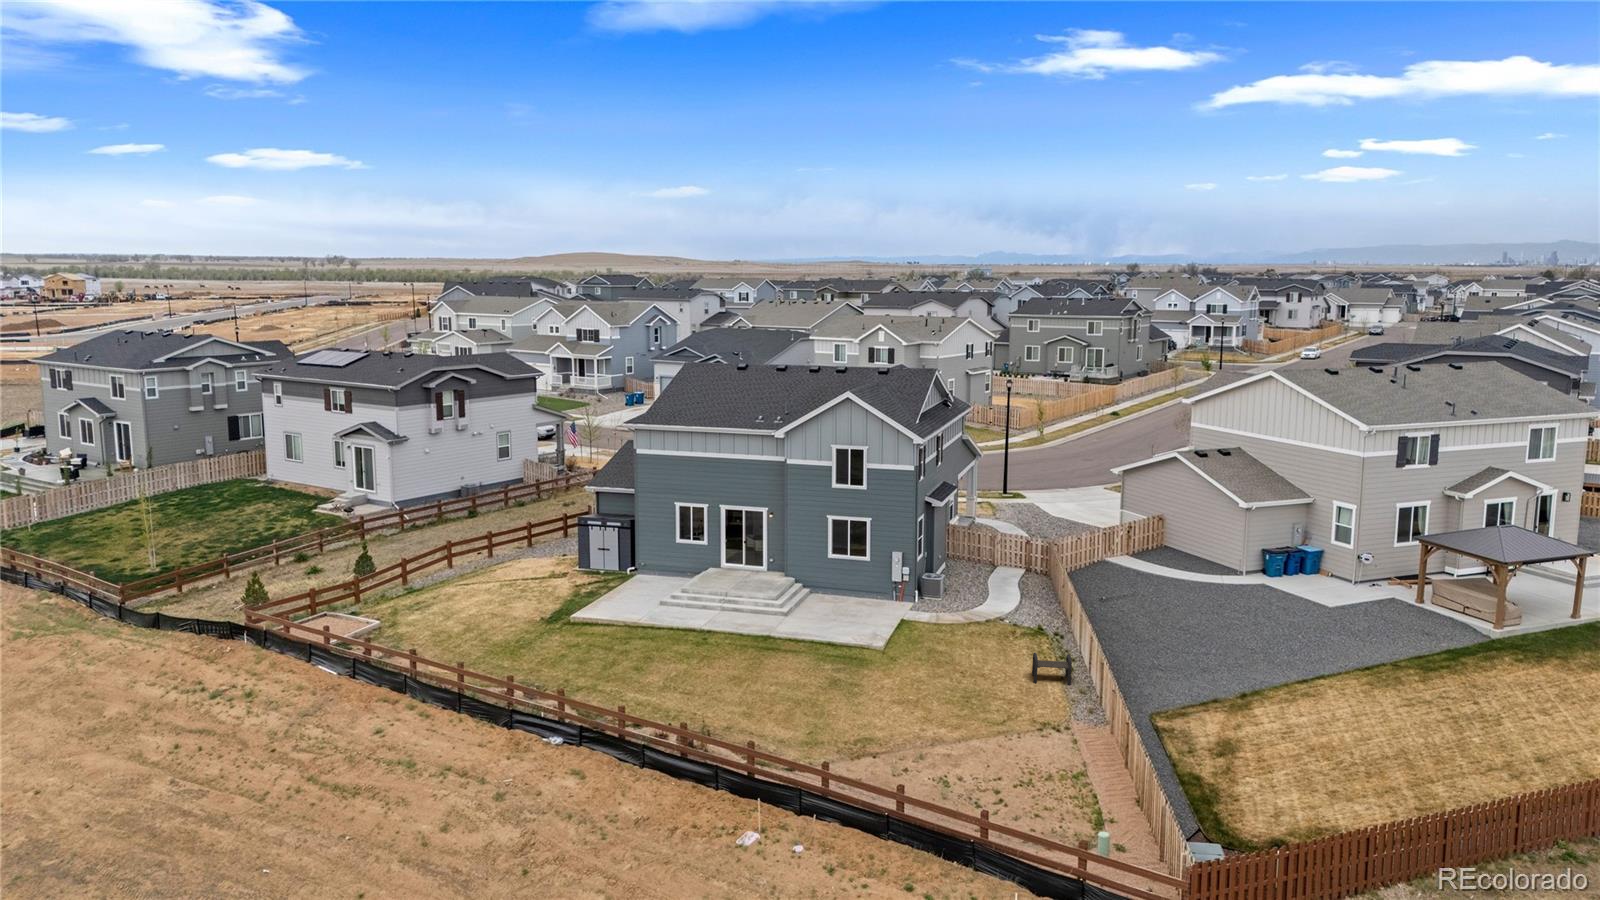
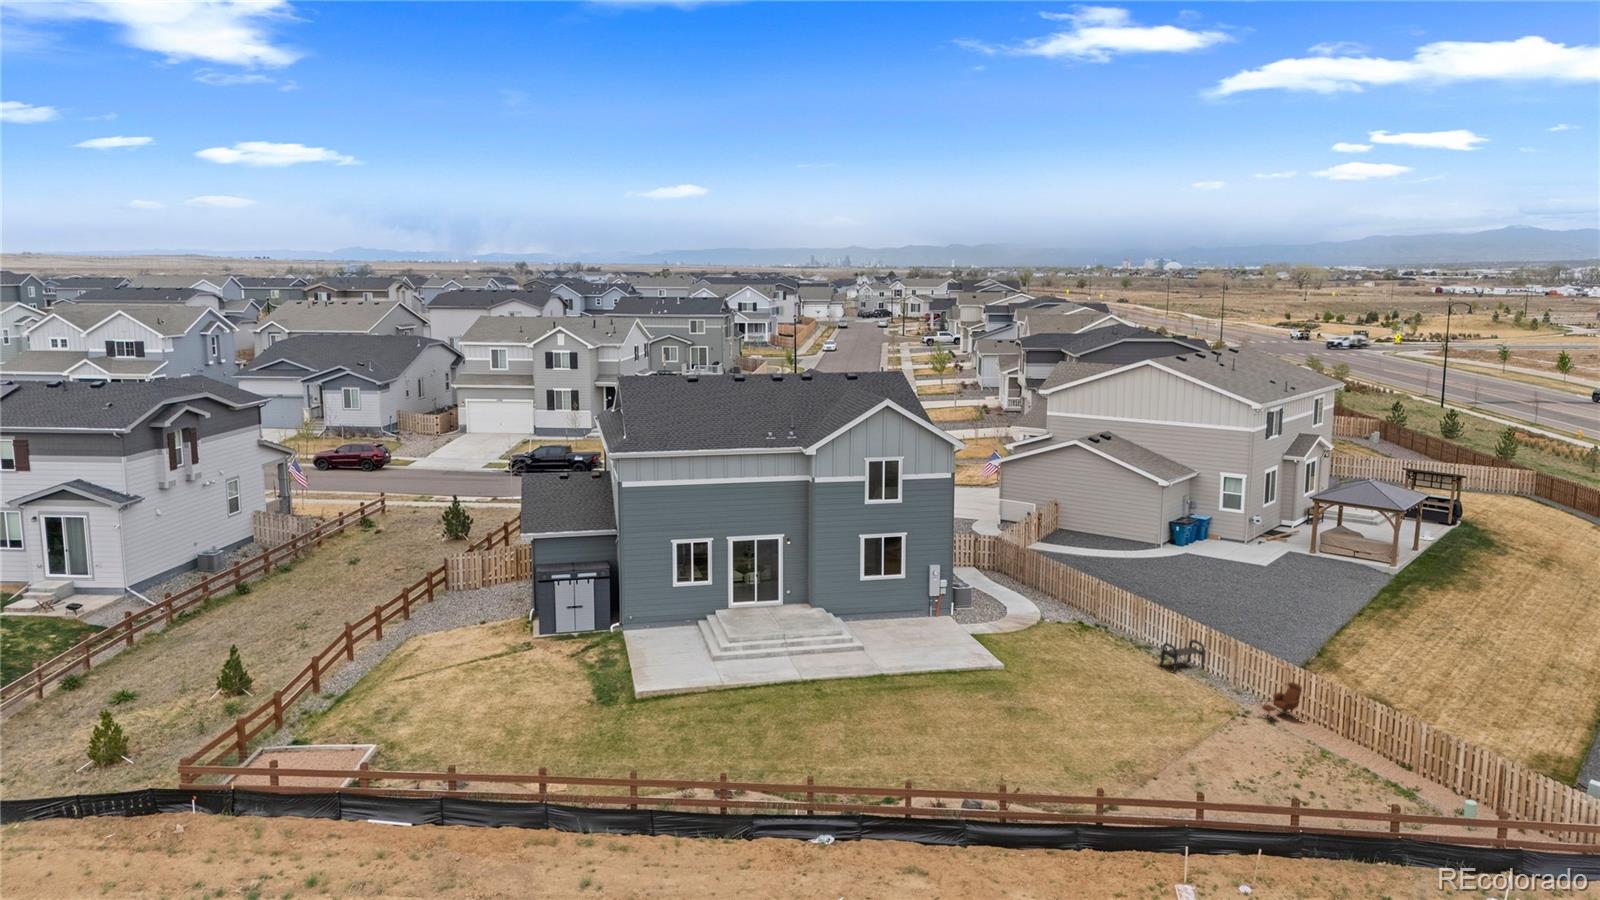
lounge chair: none [1046,705,1092,740] -> present [1262,682,1302,717]

